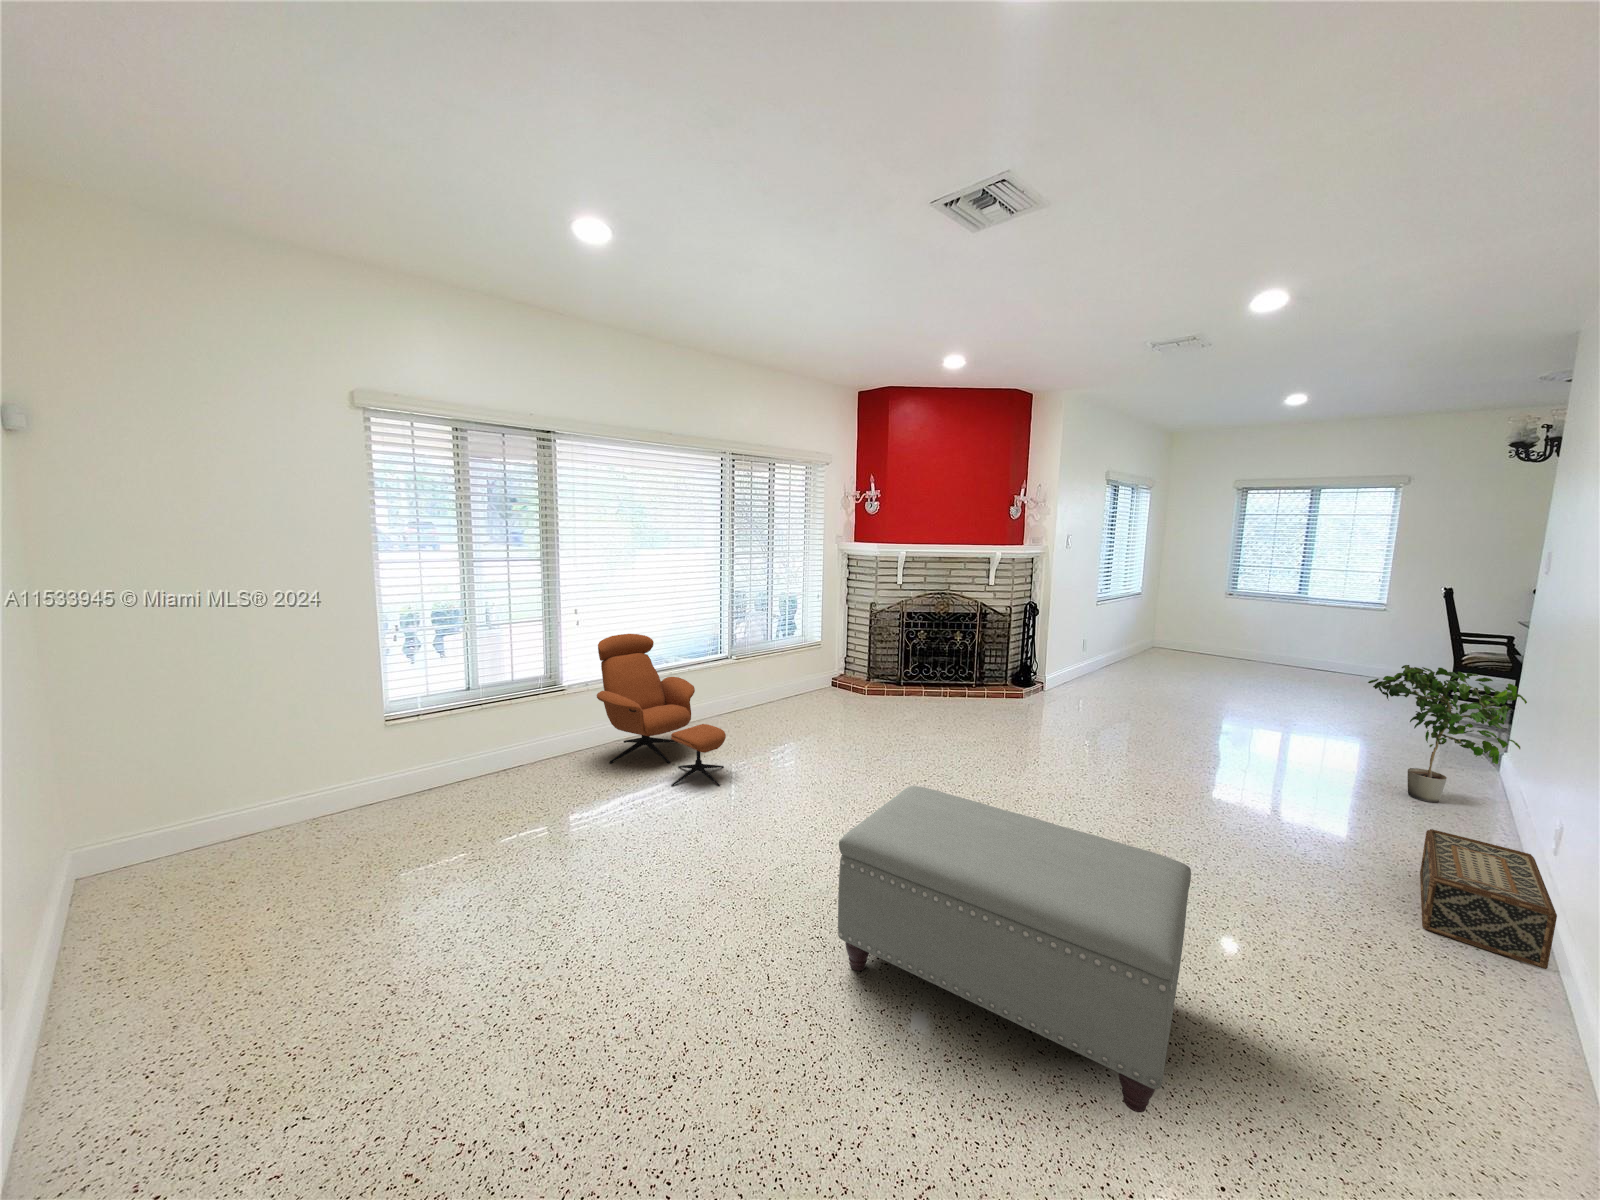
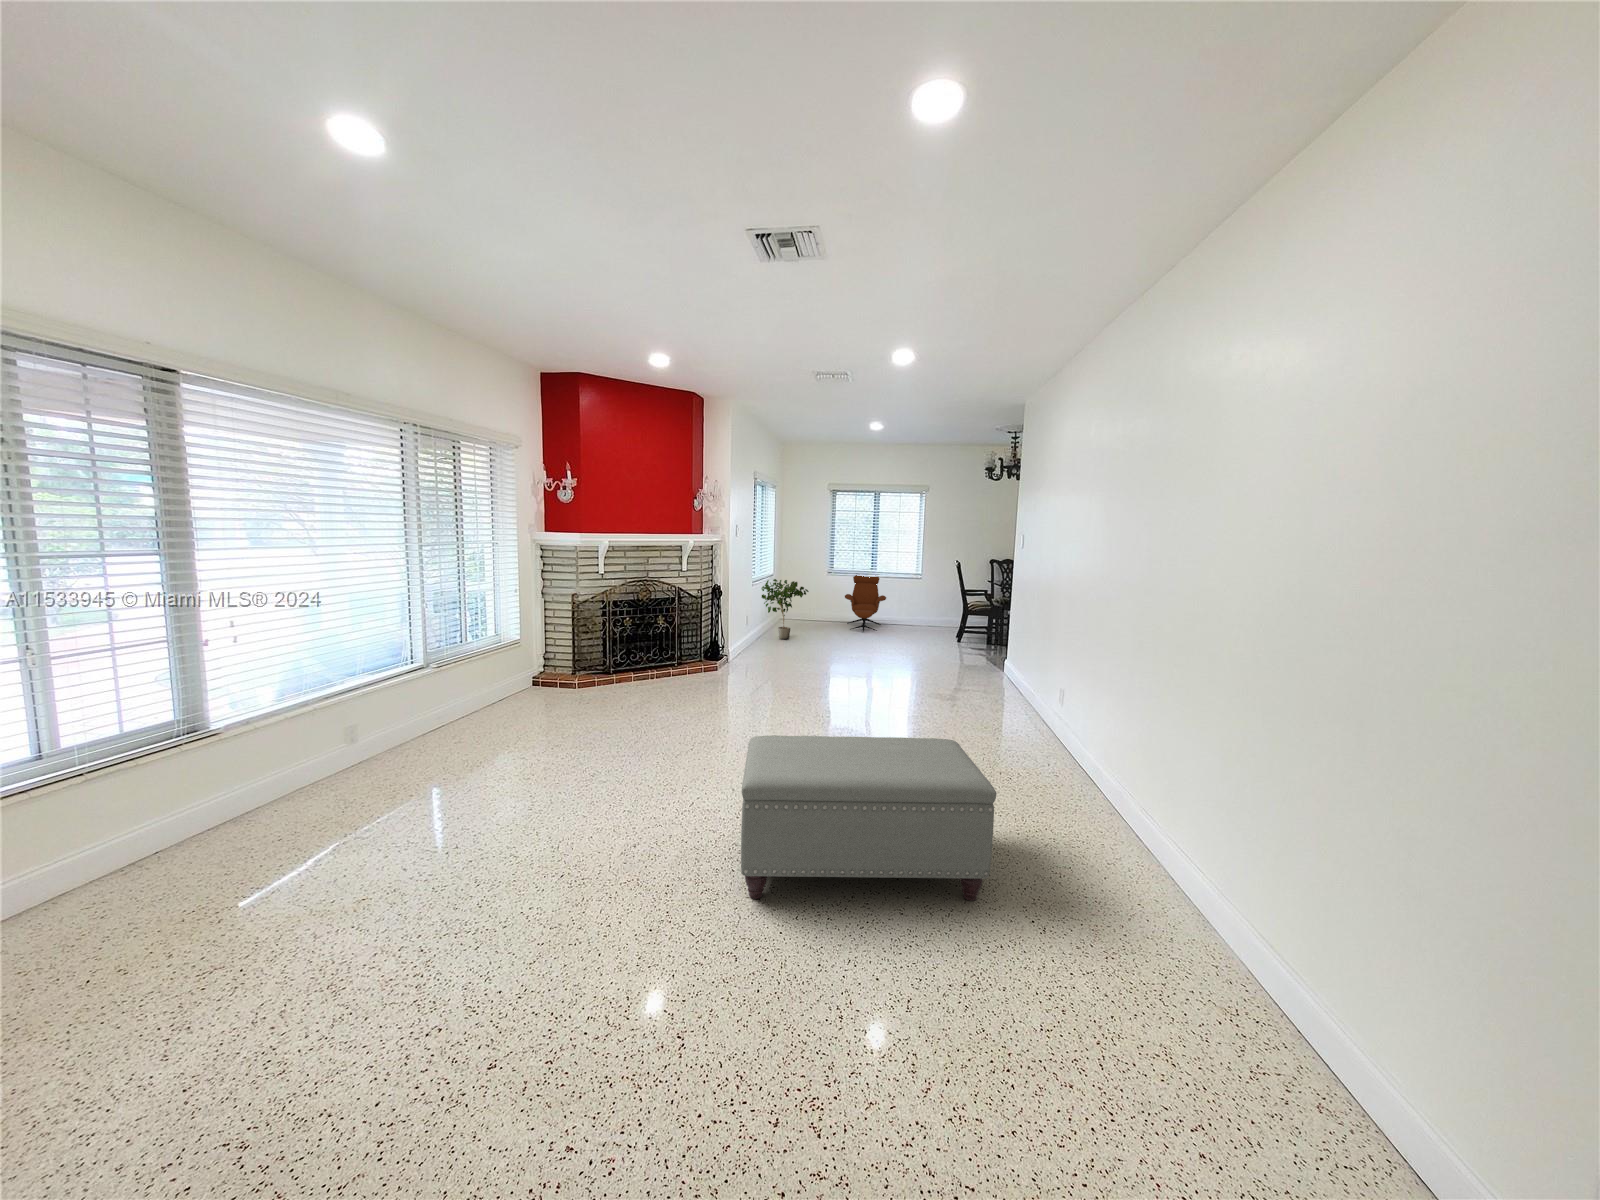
lounge chair: present [597,634,726,786] -> present [845,575,886,632]
potted plant: present [1368,665,1527,802] -> present [762,579,809,640]
woven basket: present [1420,829,1557,969] -> none [1003,702,1073,761]

